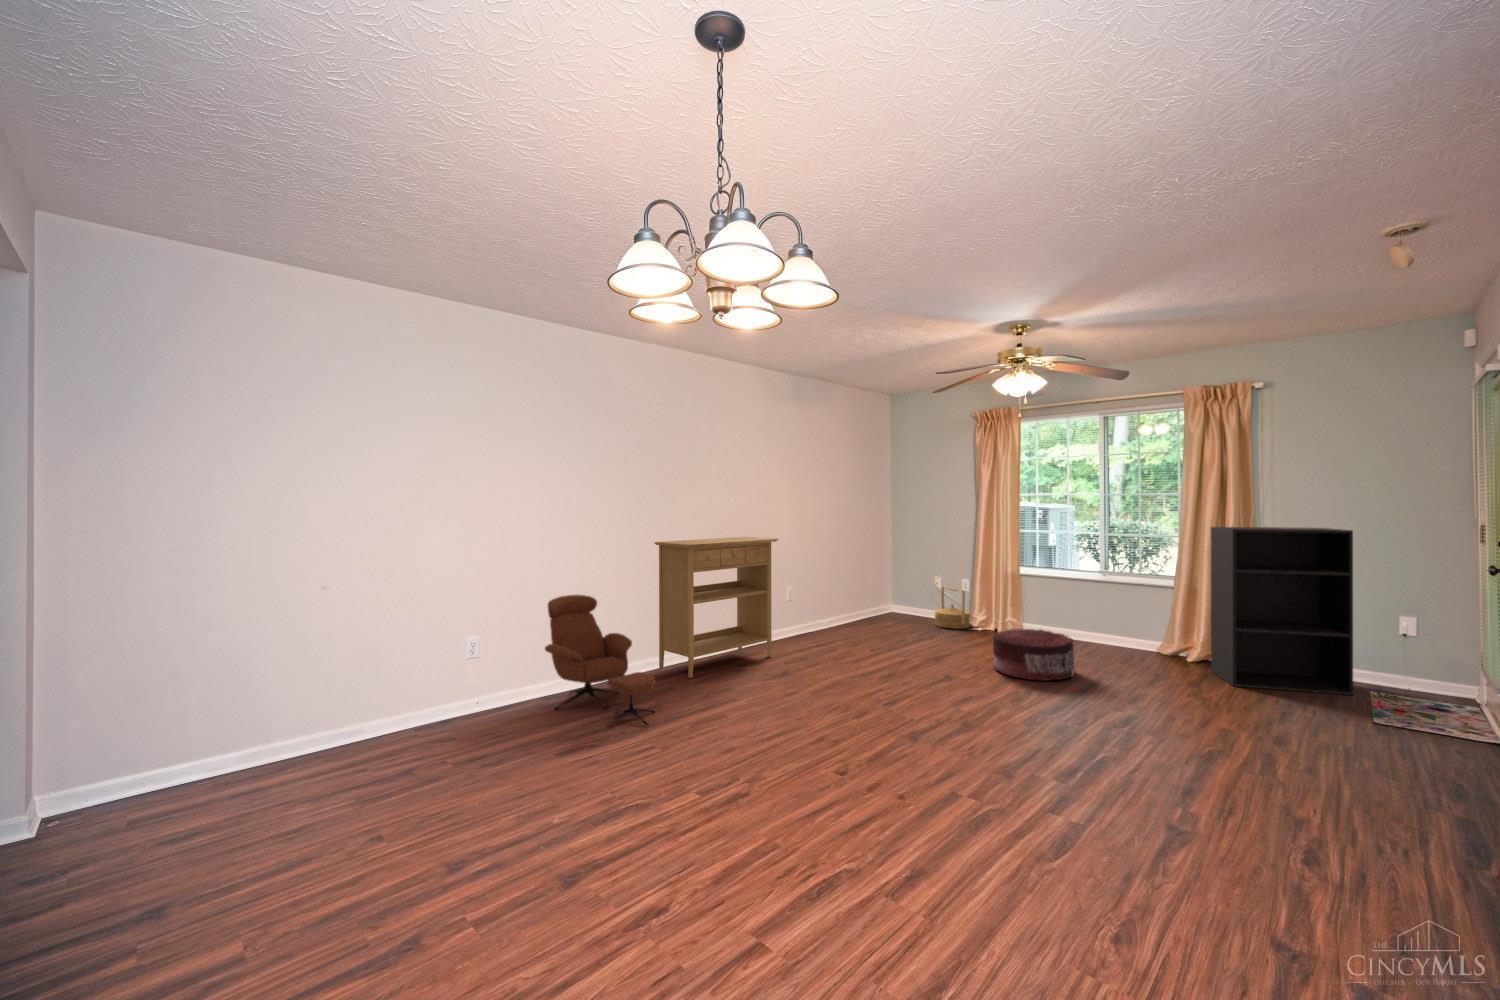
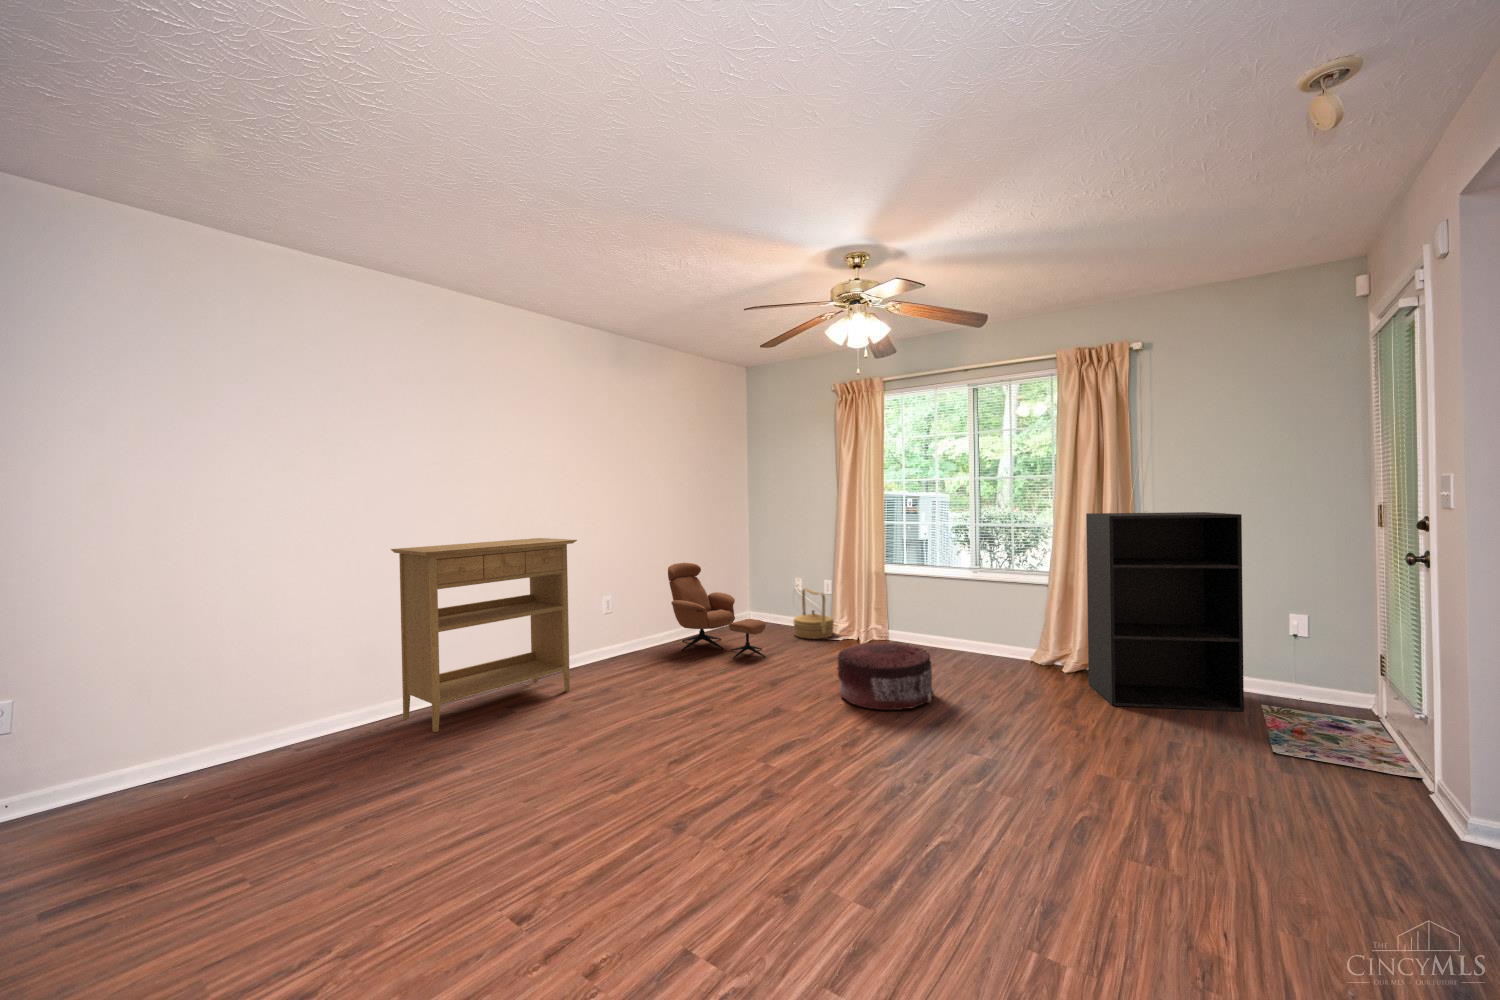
lounge chair: present [545,595,655,726] -> present [668,563,766,658]

